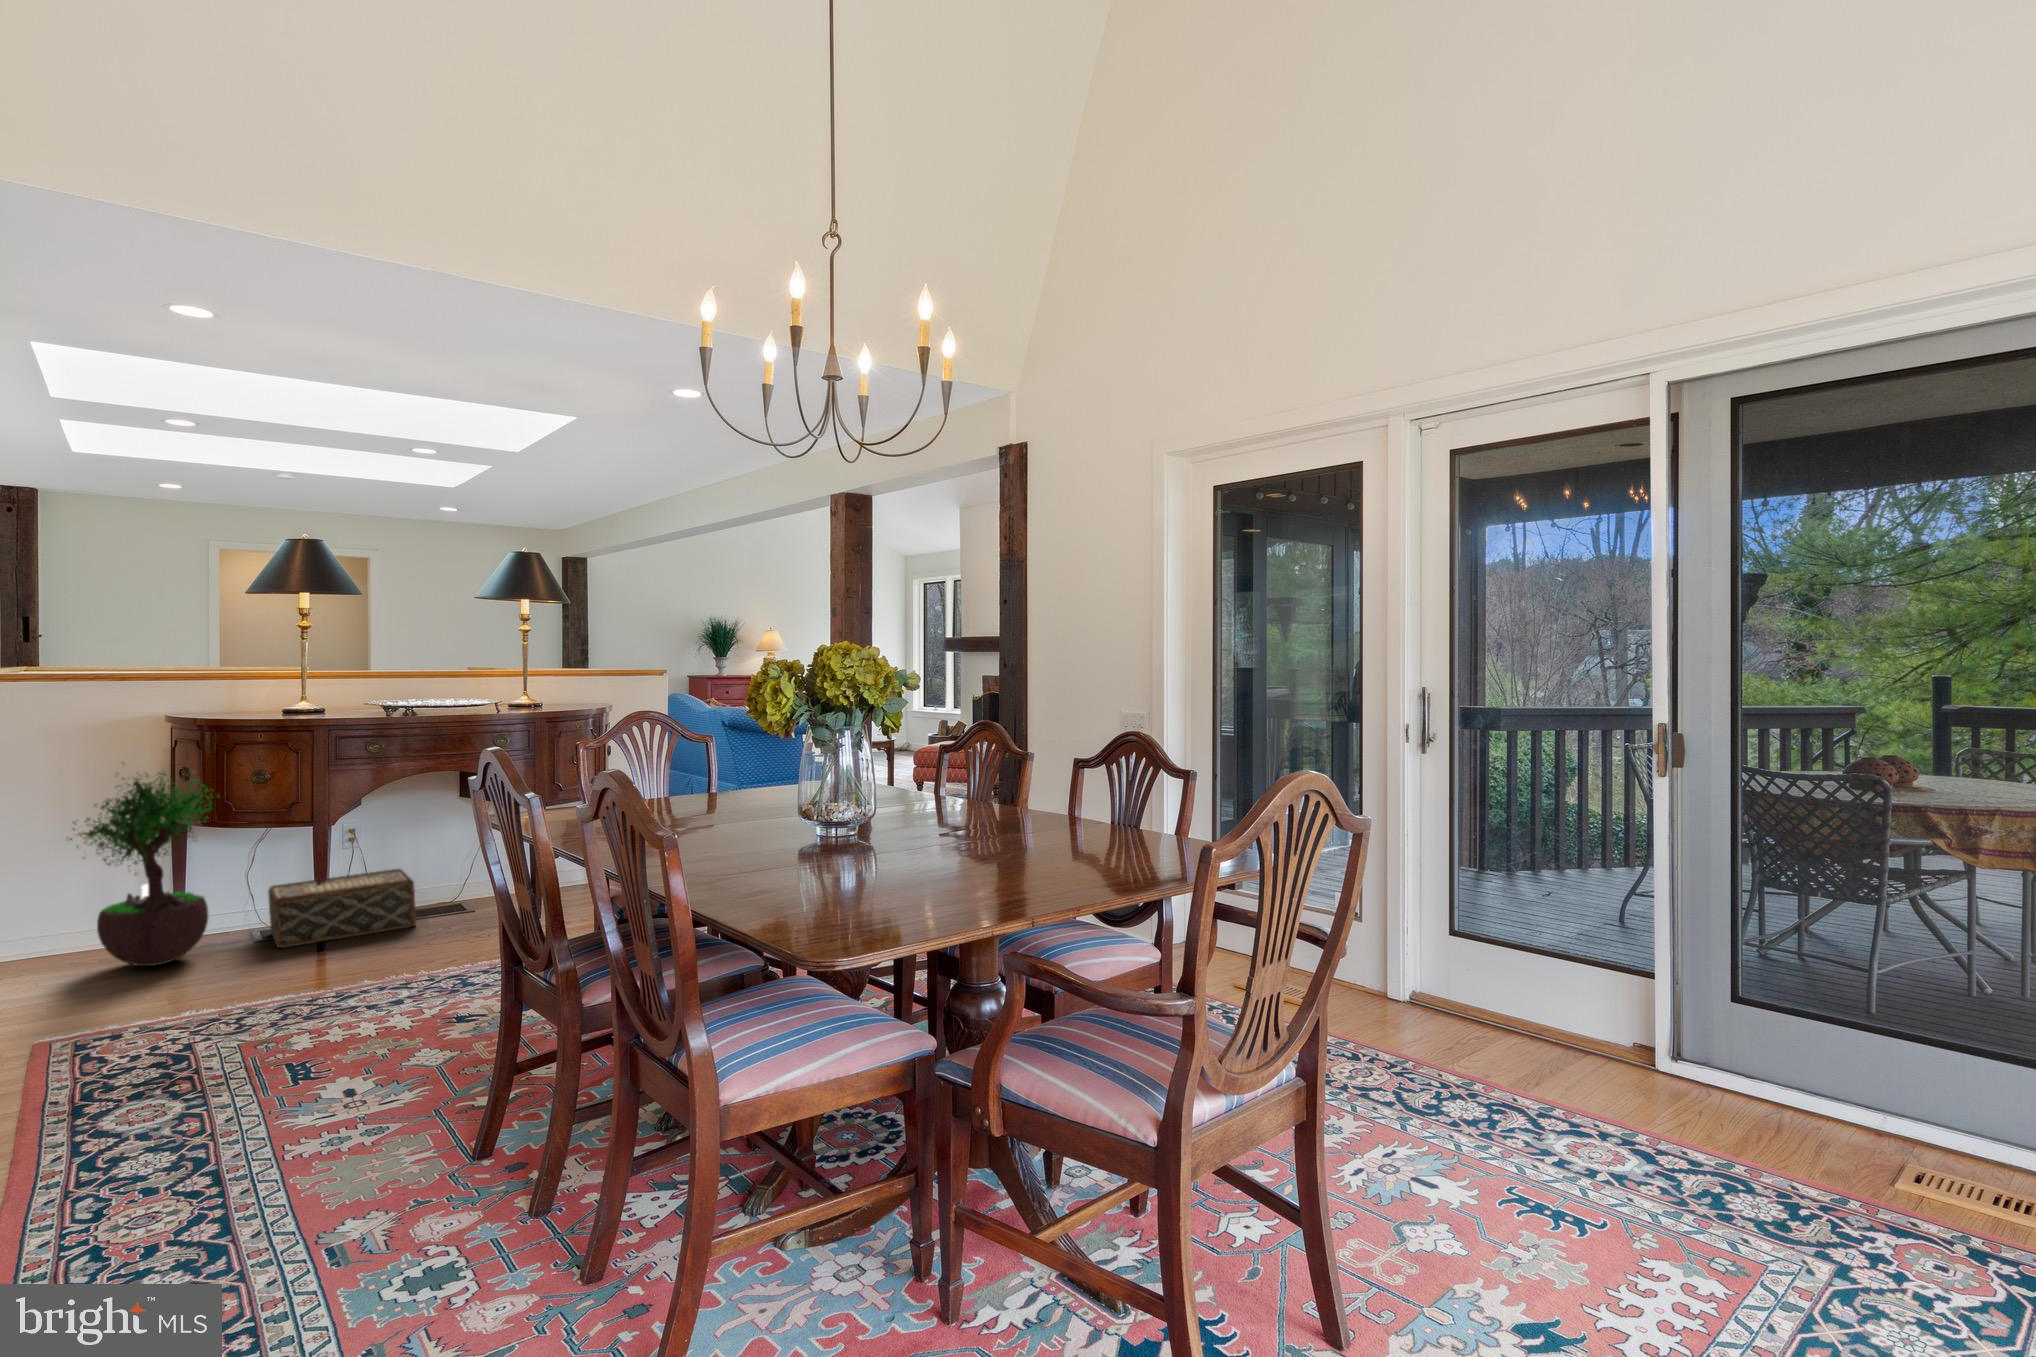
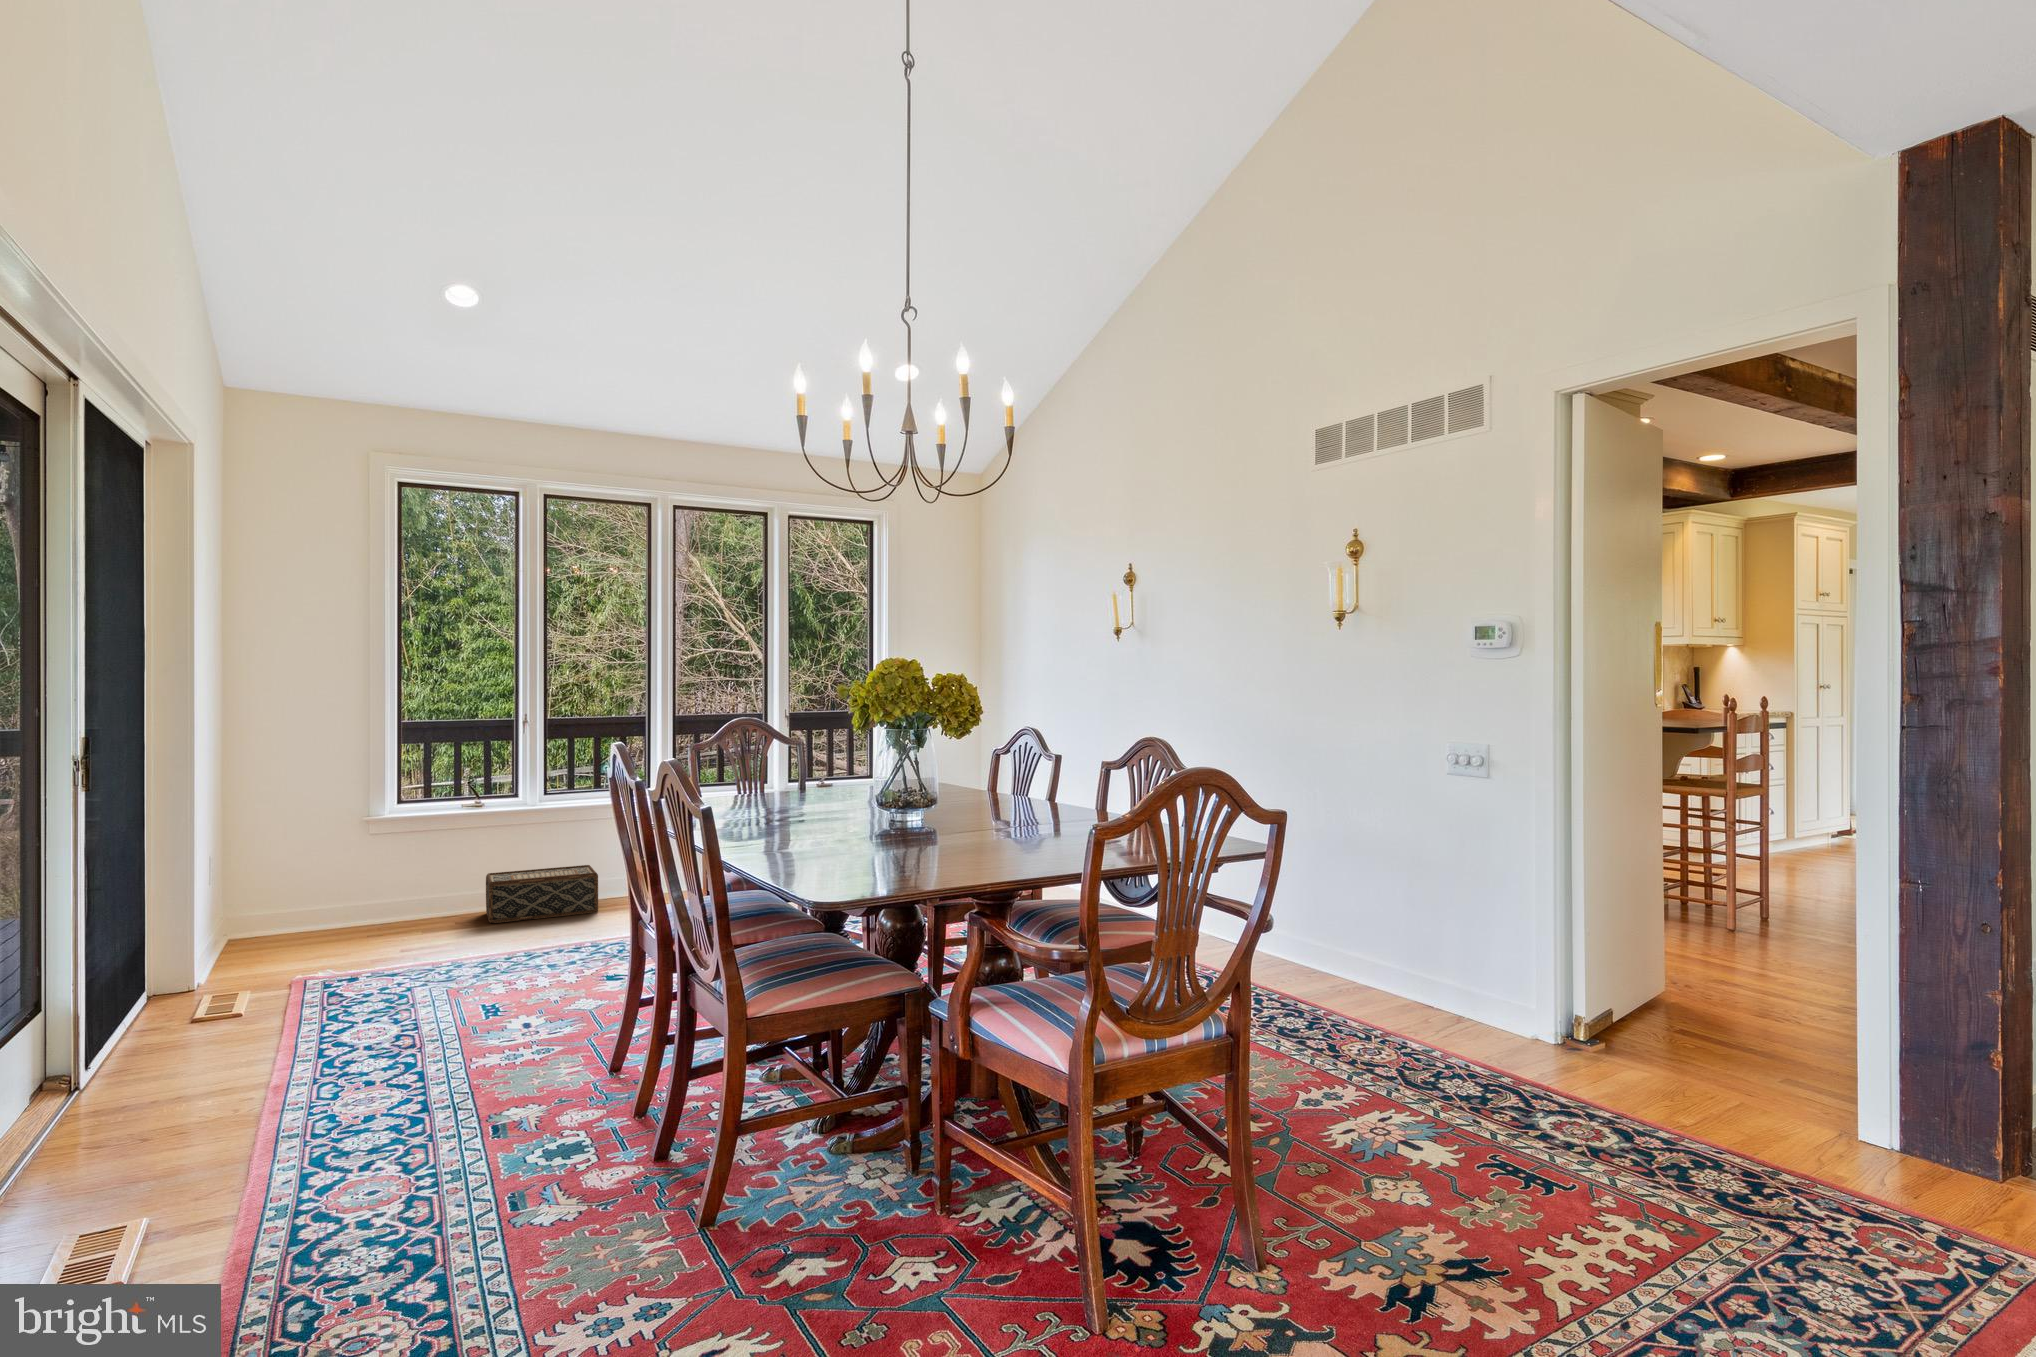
potted tree: present [71,771,213,966] -> none [337,765,452,931]

